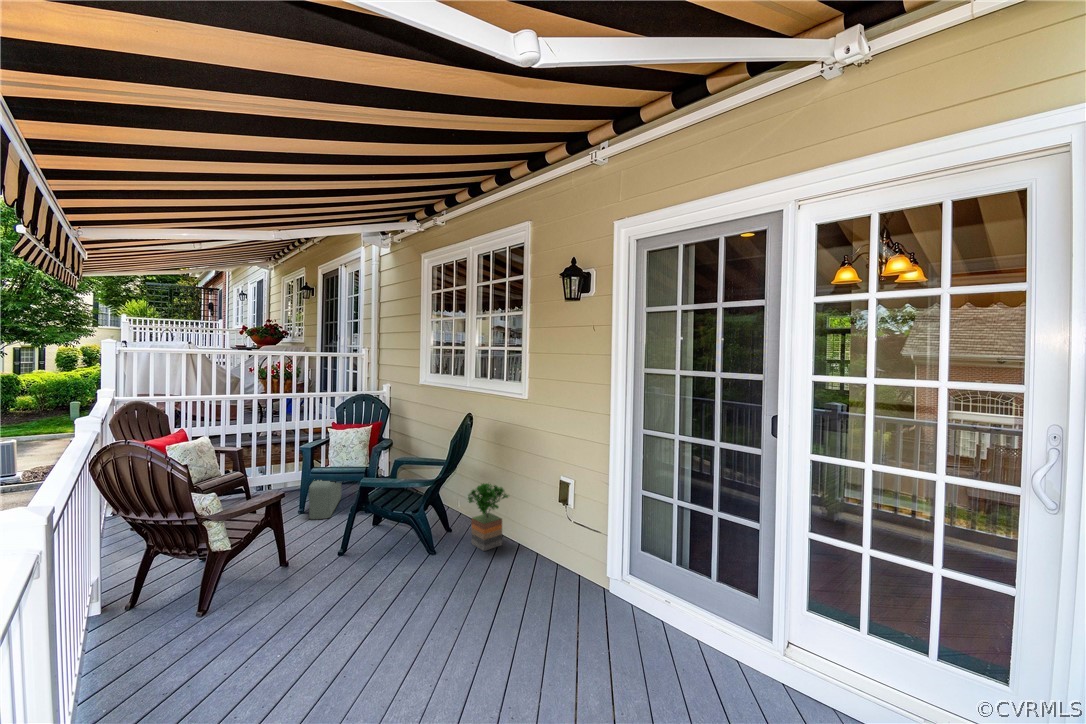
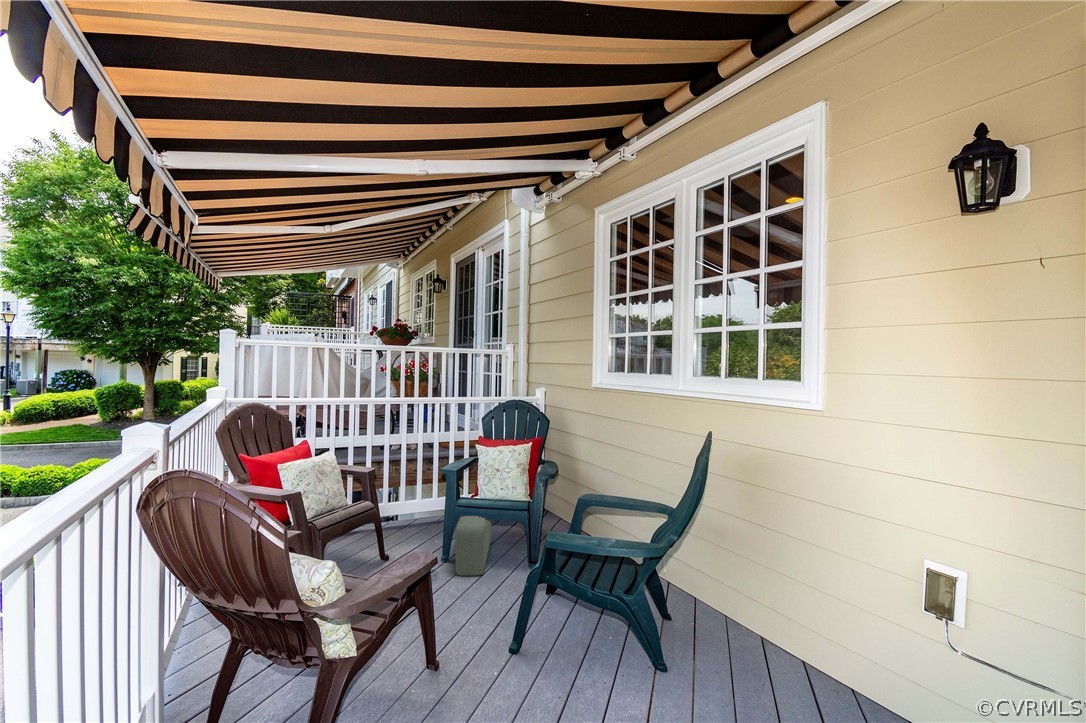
potted tree: present [468,483,509,551] -> none [719,551,796,679]

